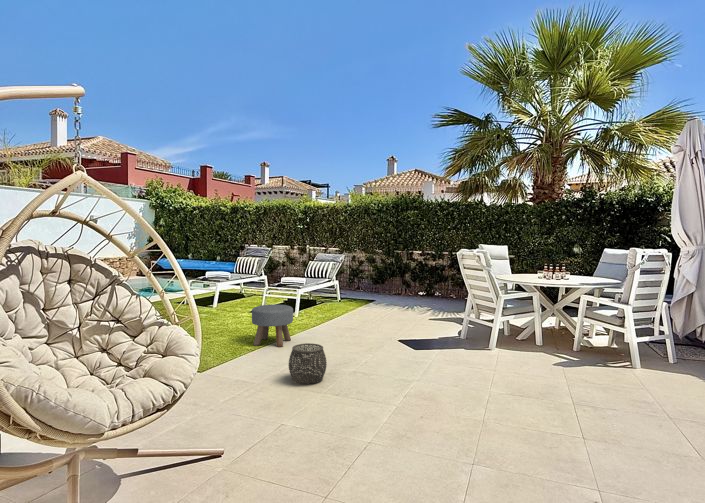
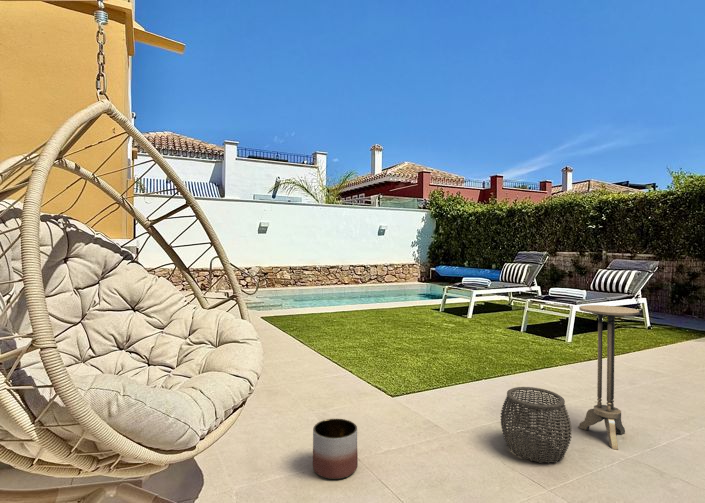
side table: none [324,291,354,370] -> present [579,305,639,450]
ottoman: present [252,304,293,347] -> none [483,319,544,381]
planter: none [184,384,216,422] -> present [313,419,358,479]

